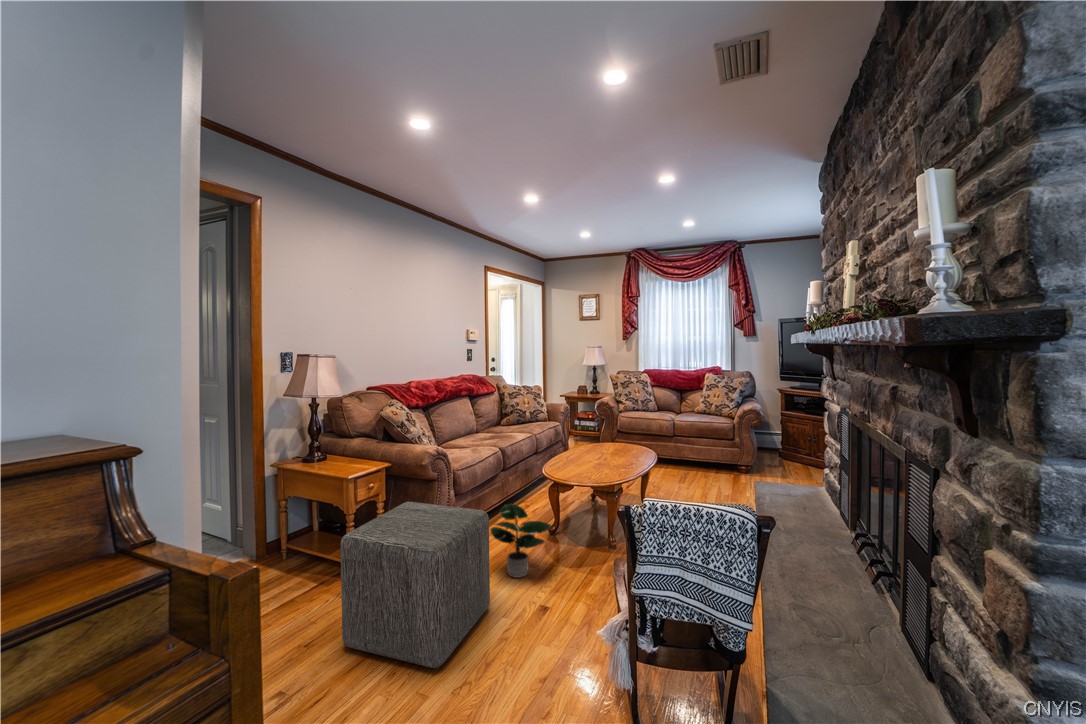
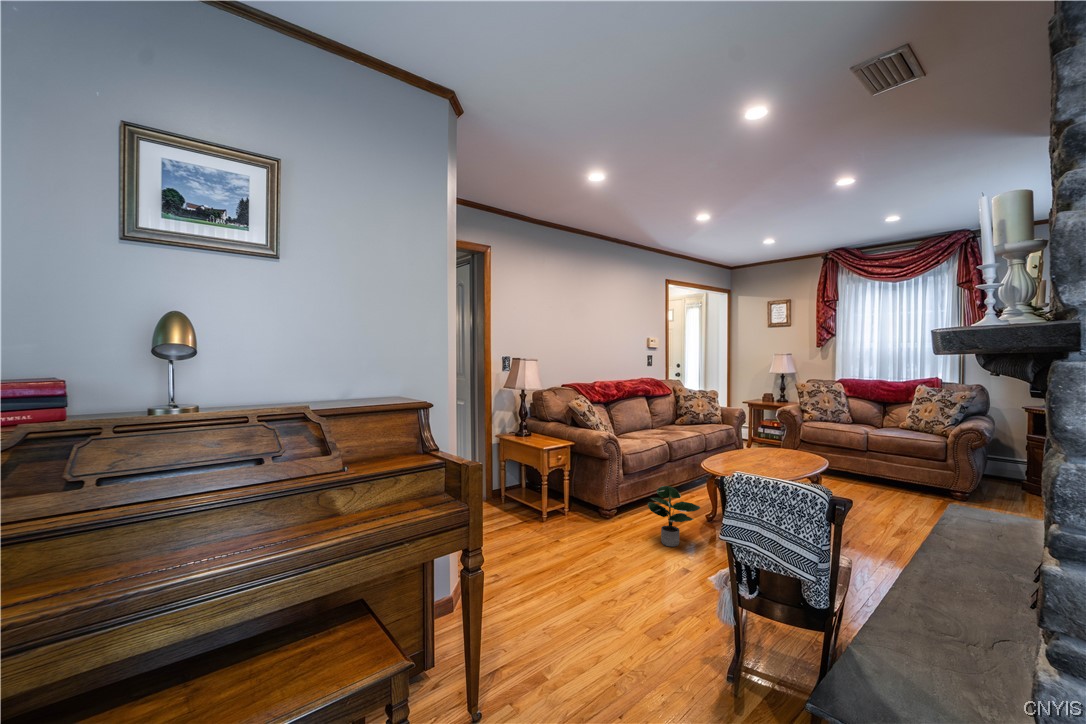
ottoman: present [340,502,490,668] -> none [533,470,641,587]

